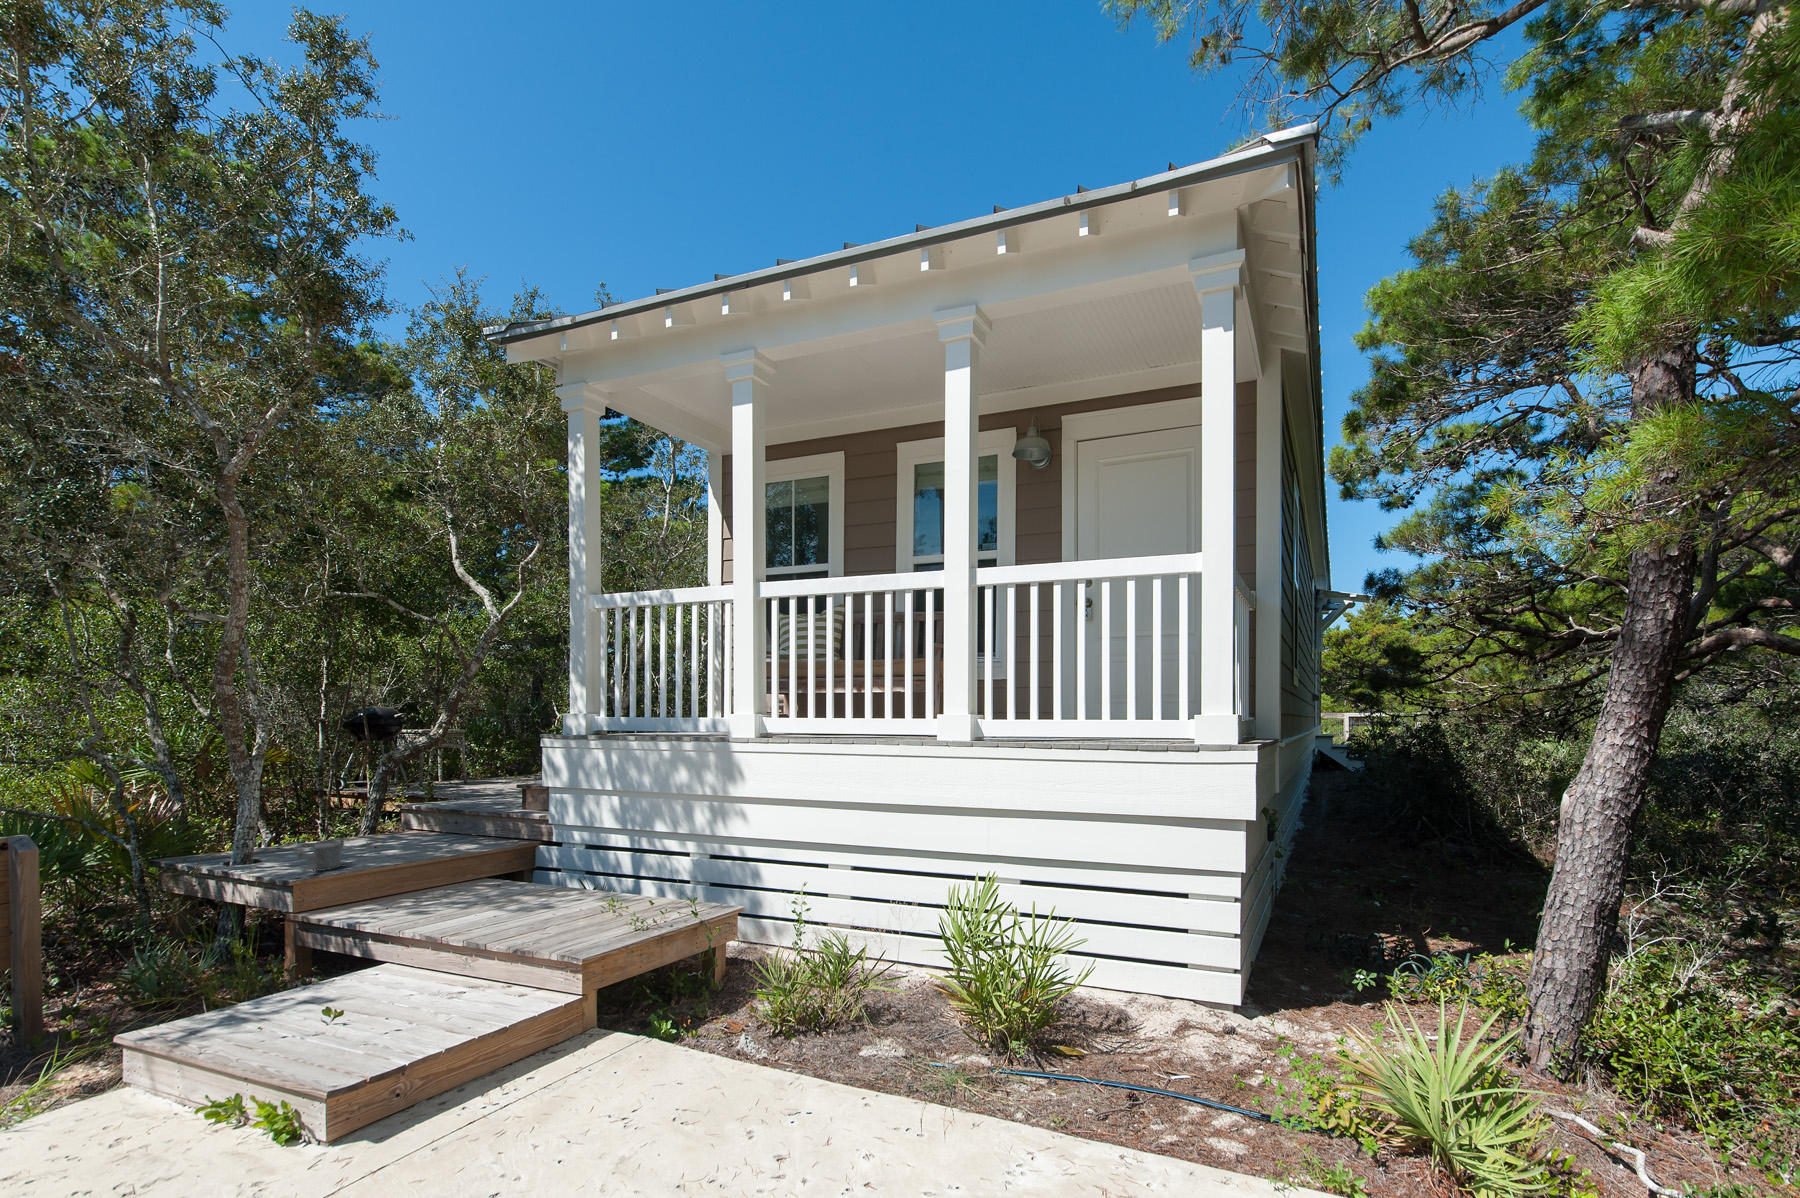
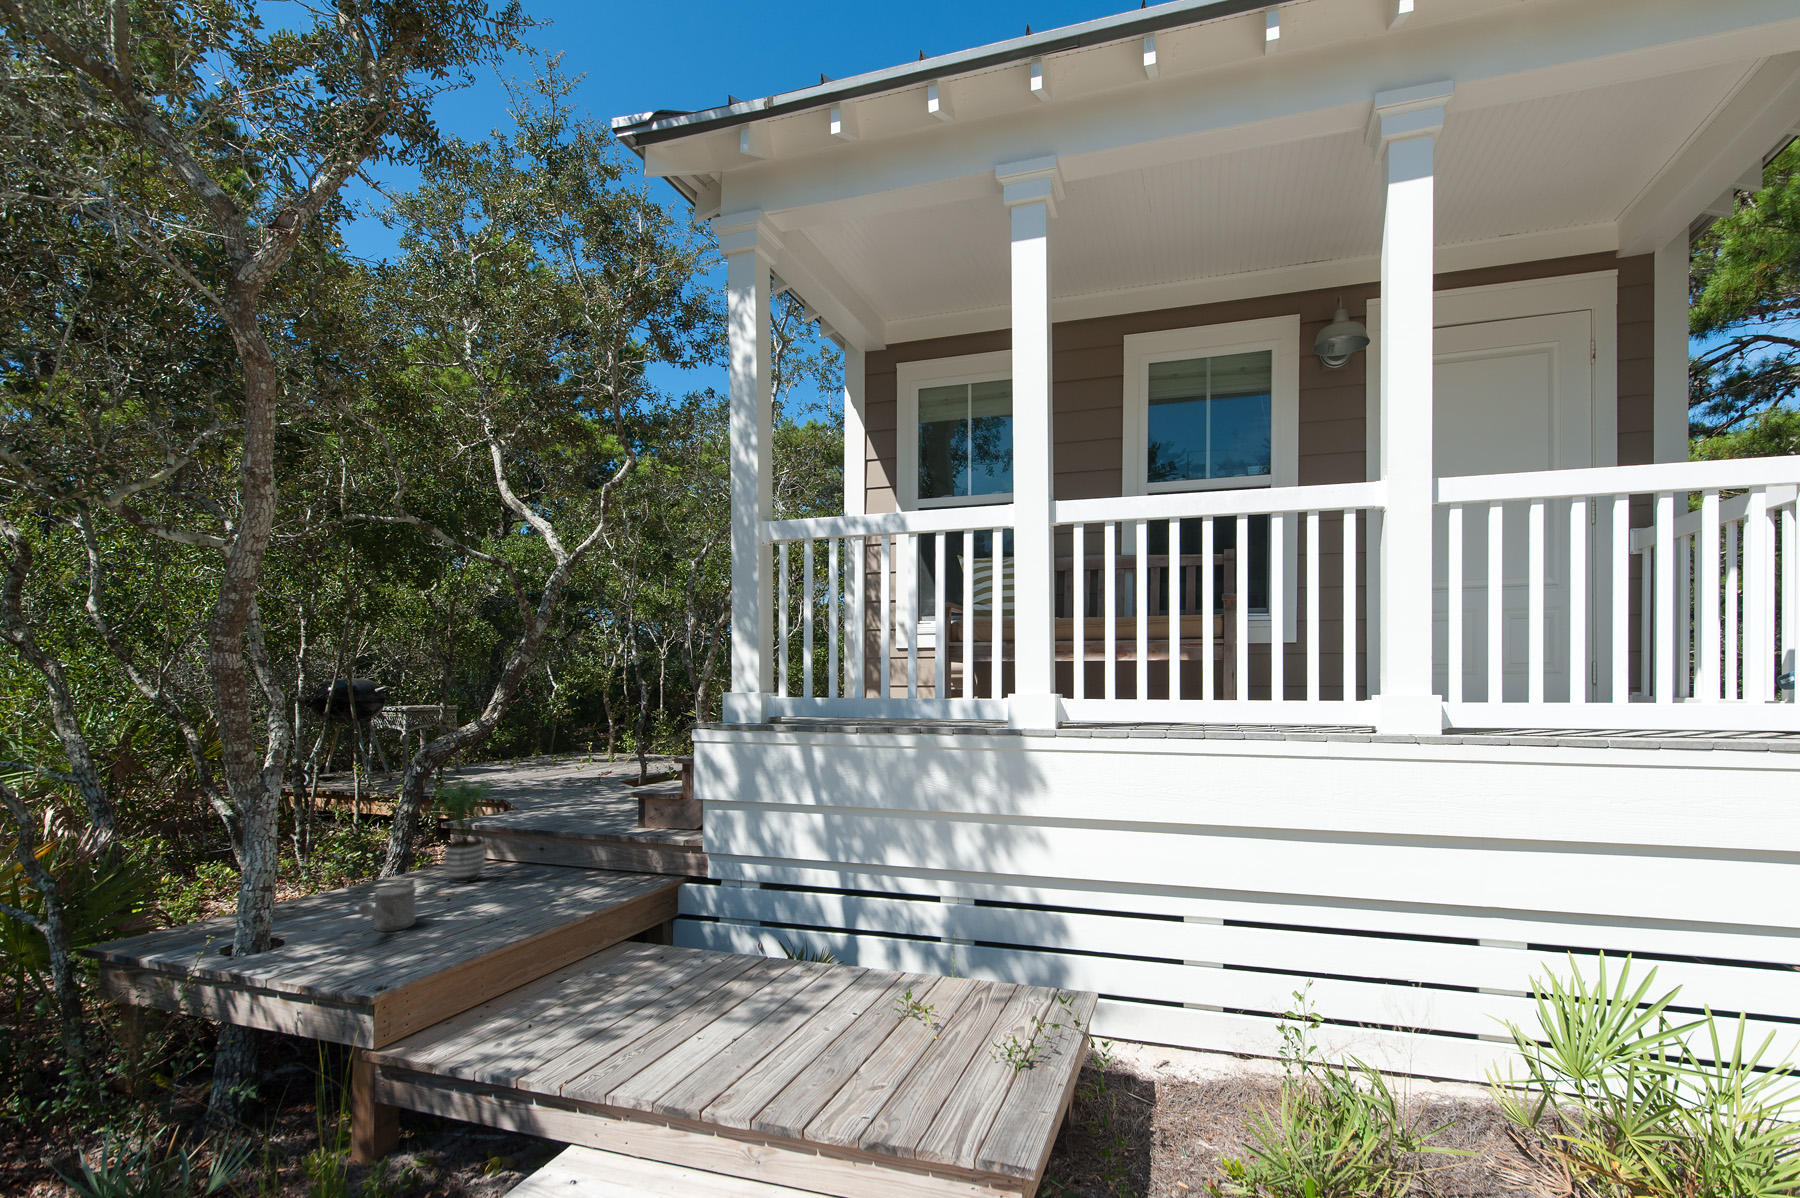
potted plant: none [367,771,420,845] -> present [430,777,496,883]

